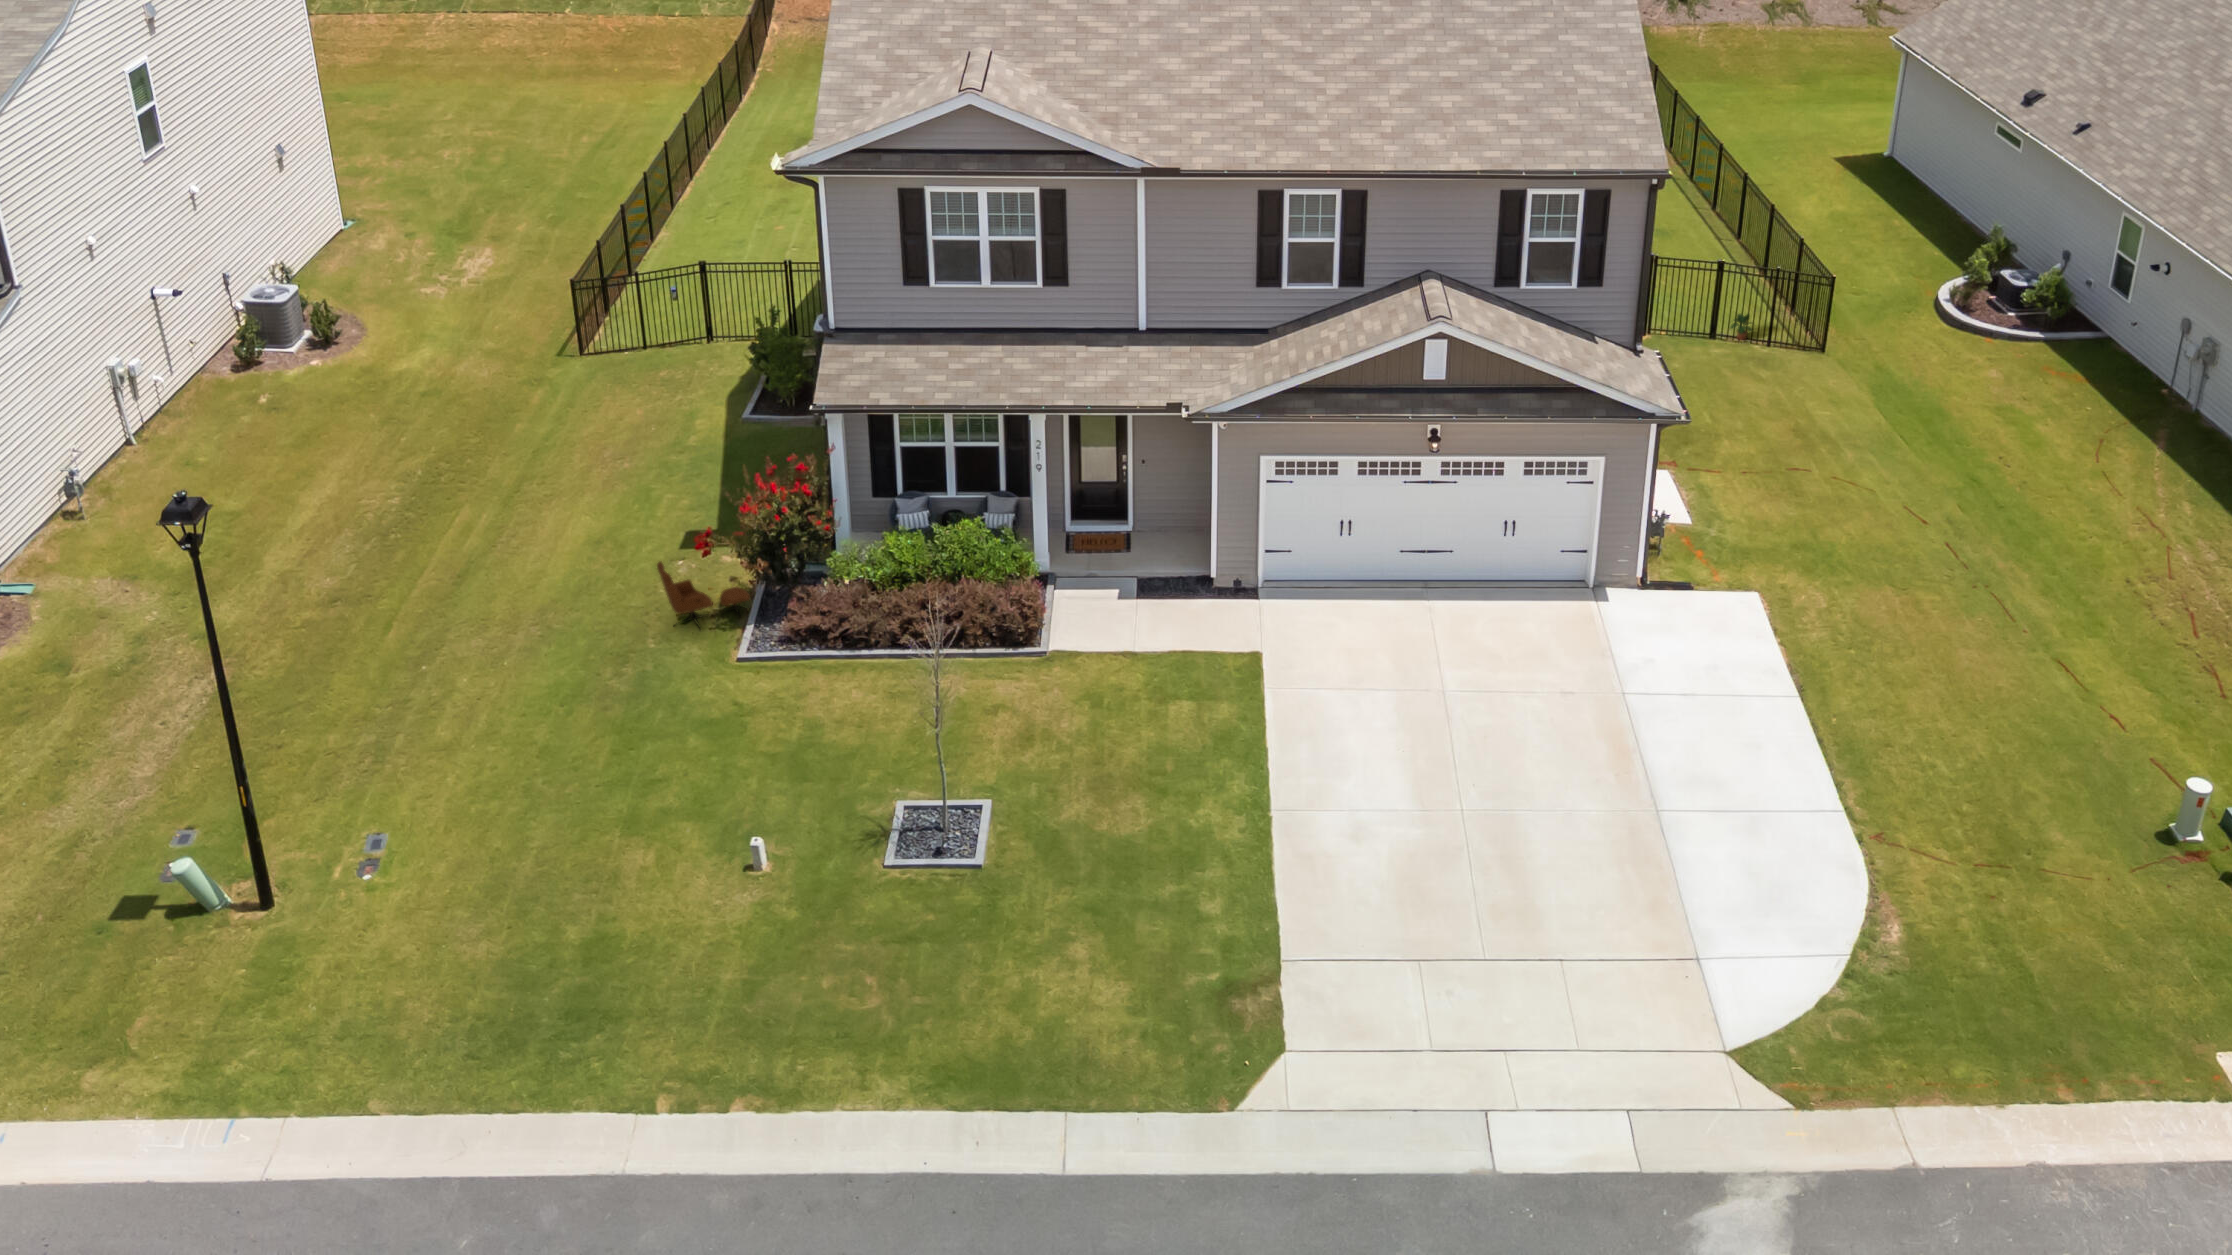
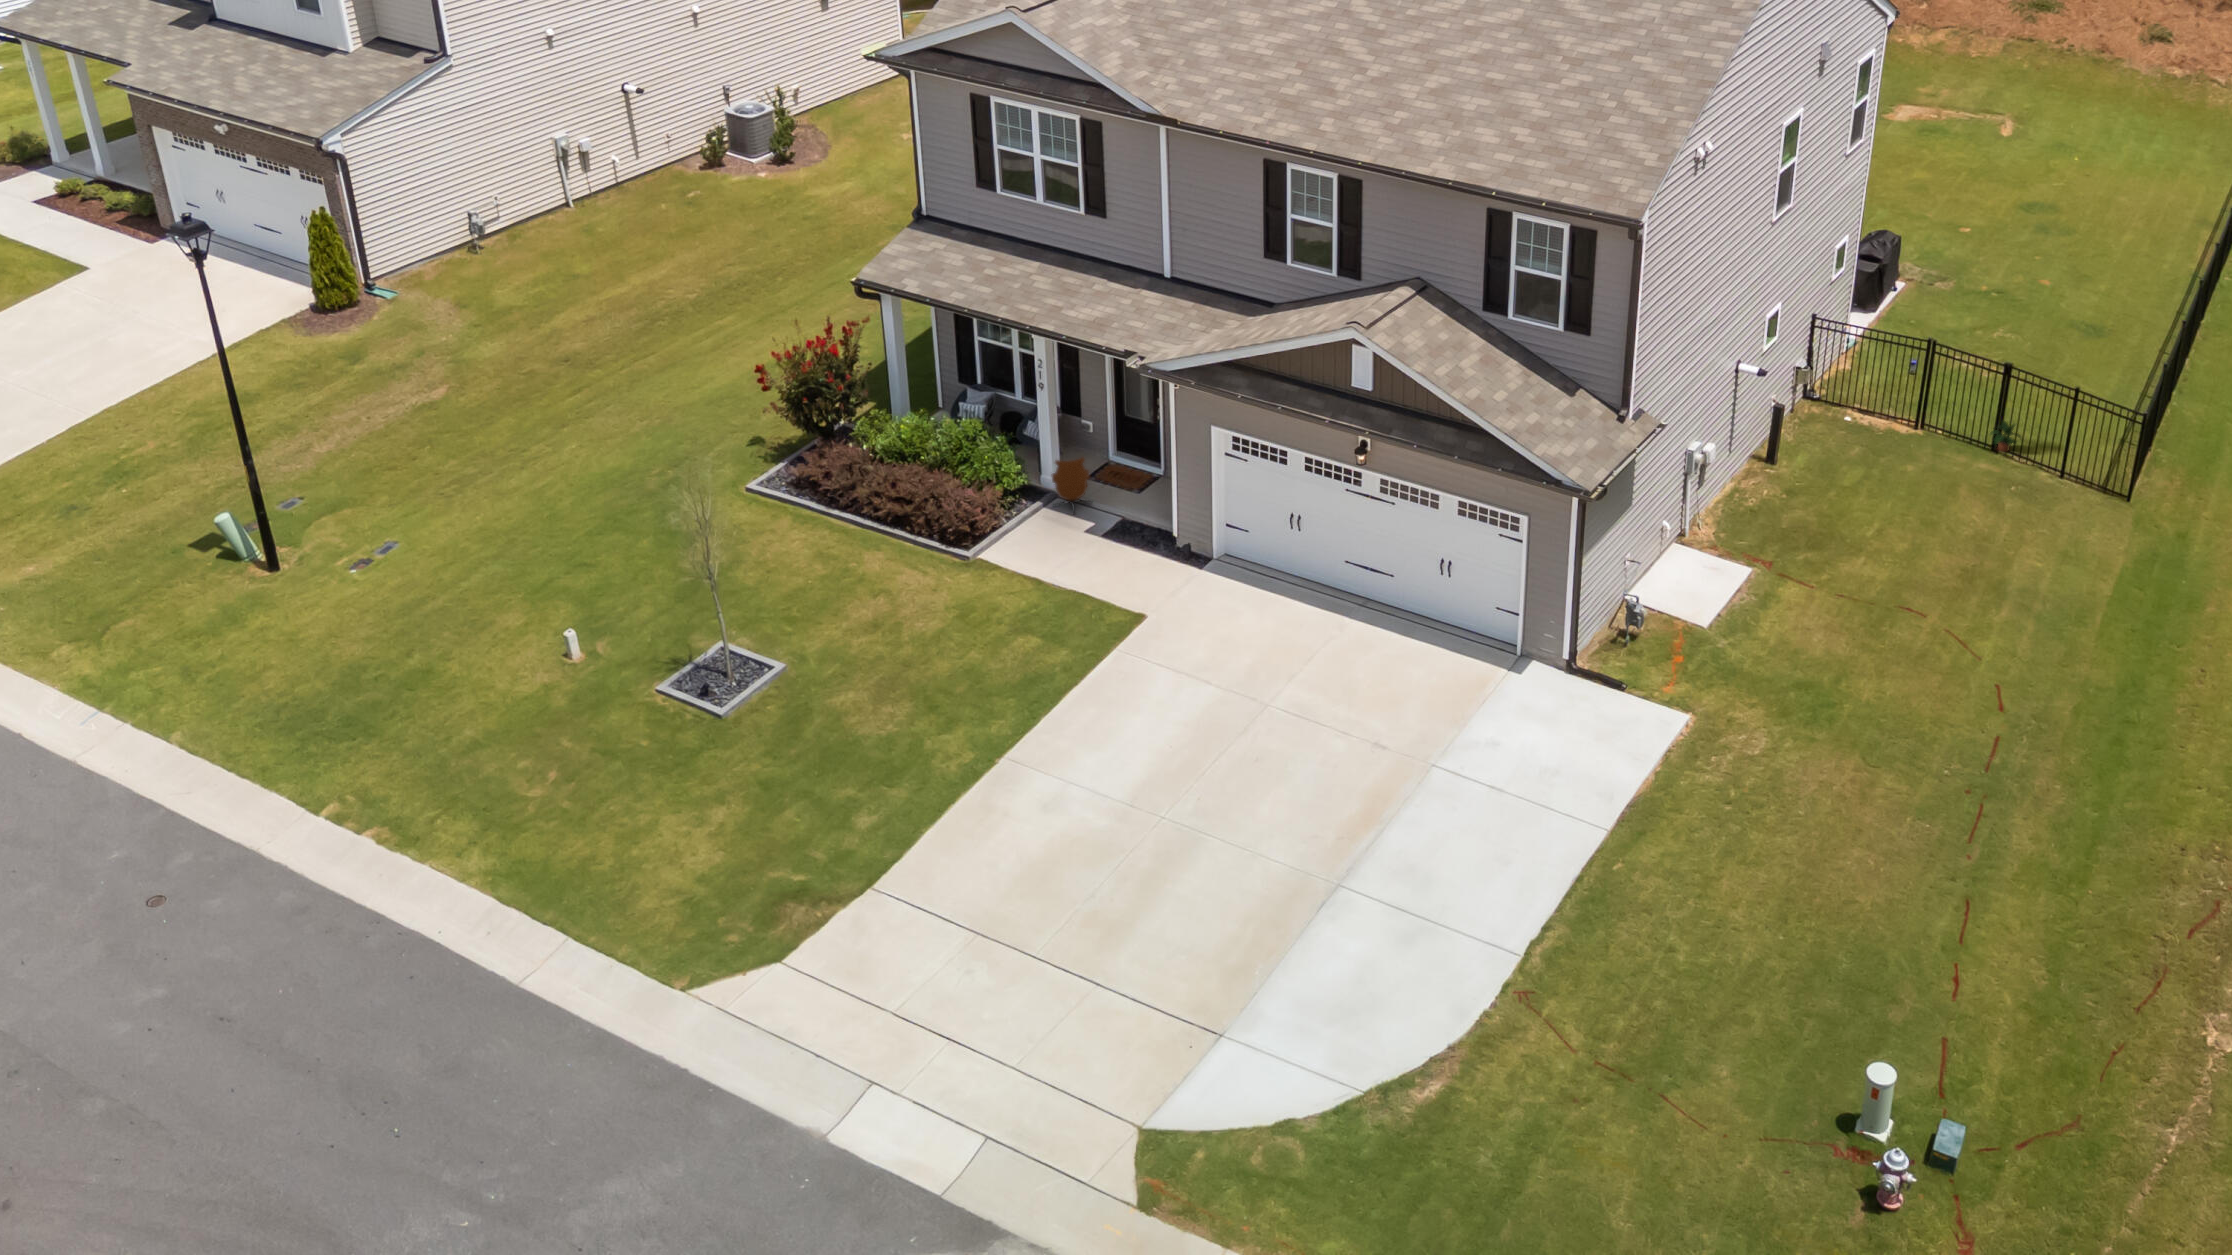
lounge chair: present [657,562,750,626] -> present [1051,458,1089,510]

